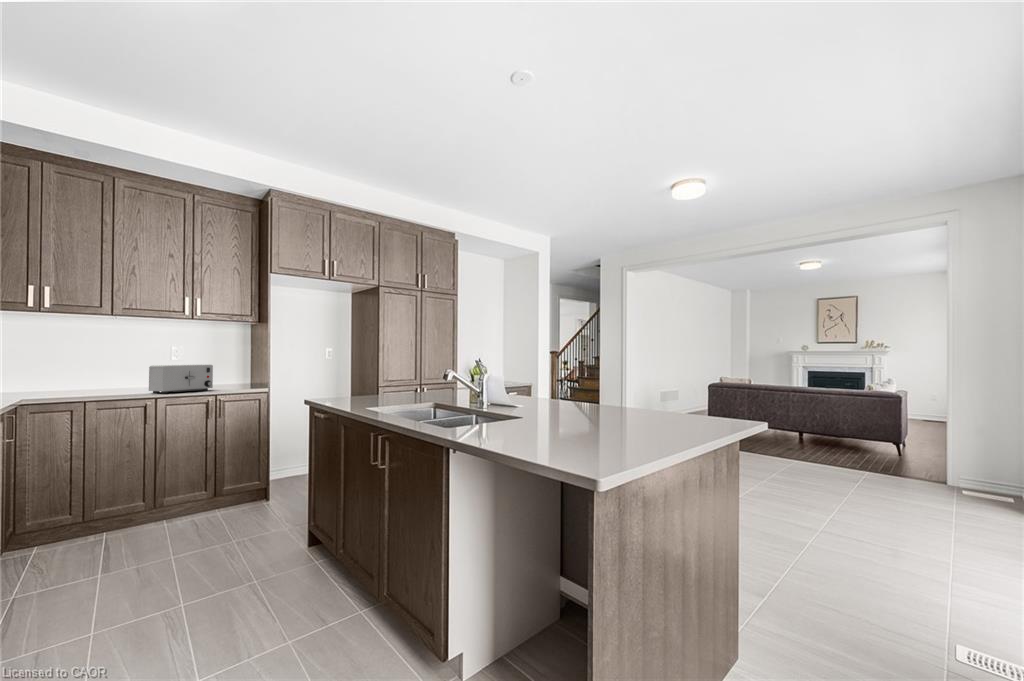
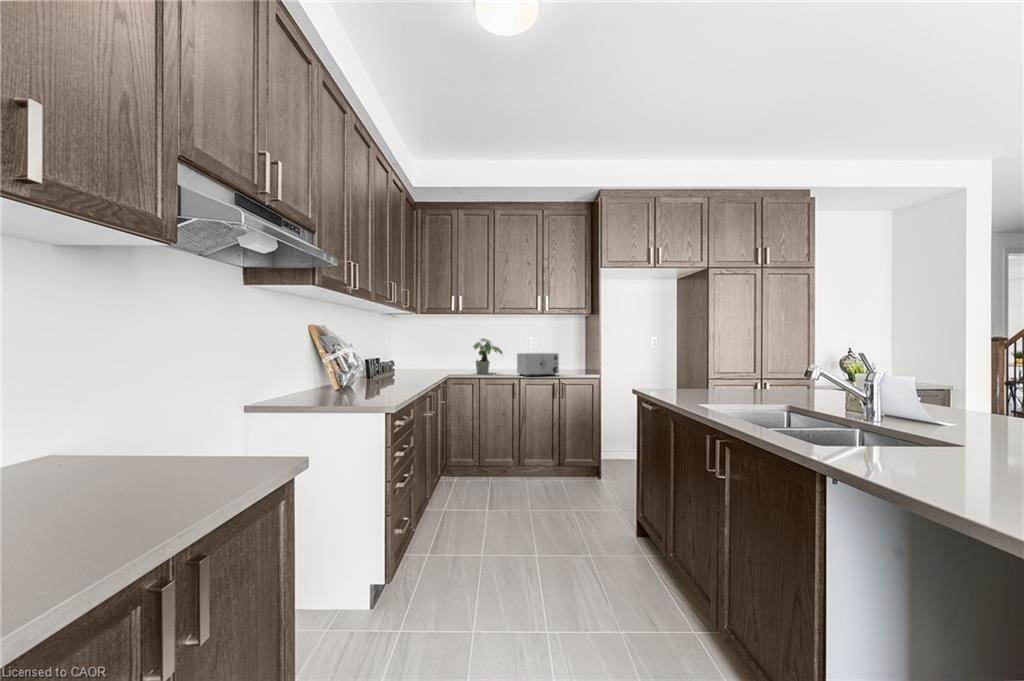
potted plant: none [69,347,125,394] -> present [473,338,502,374]

